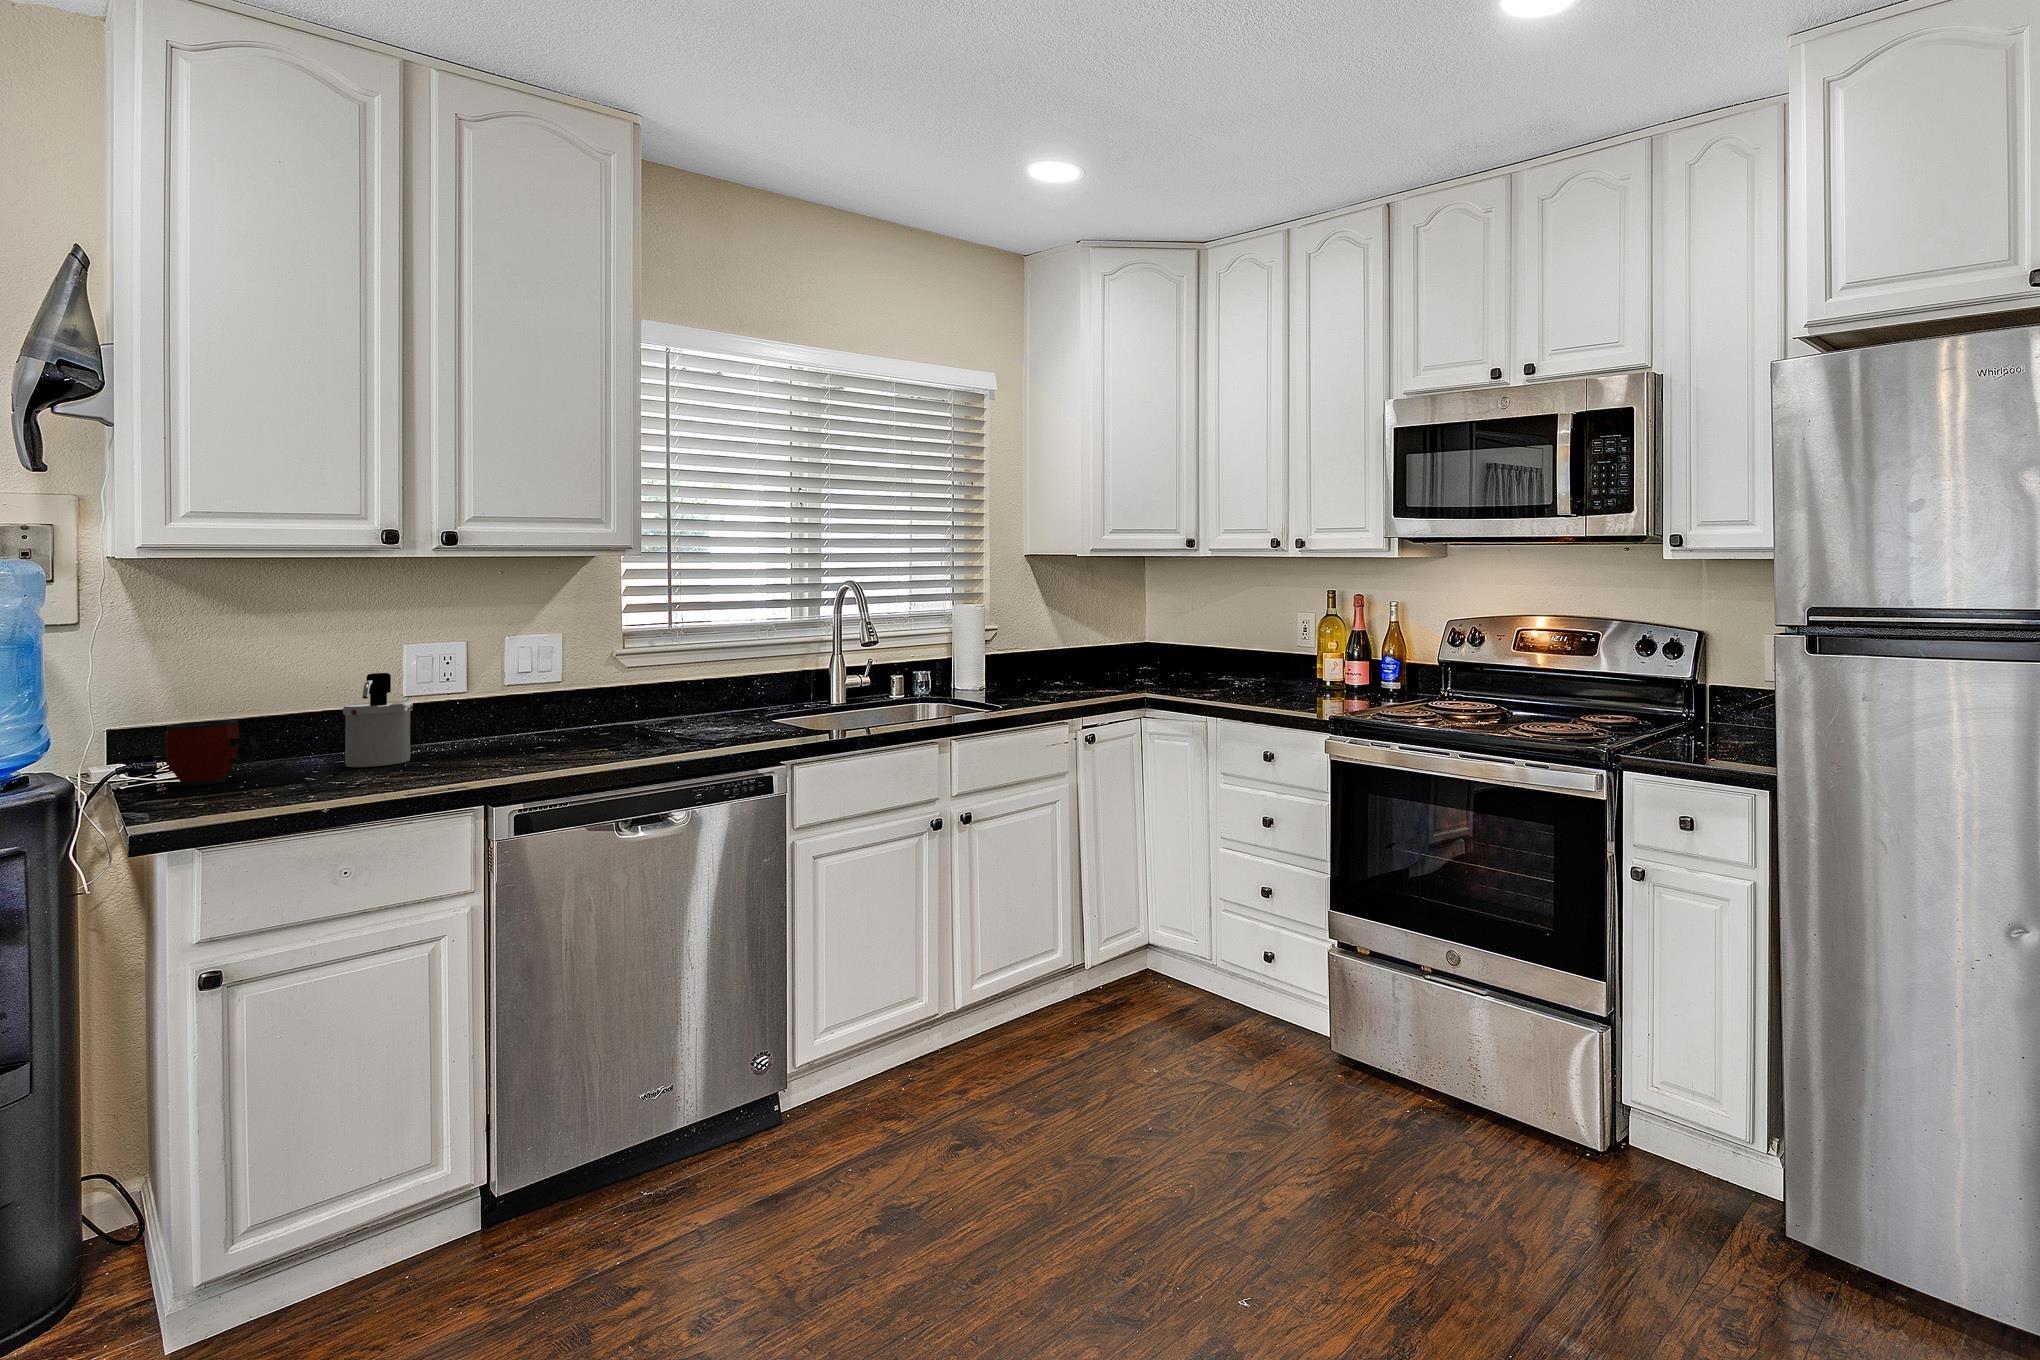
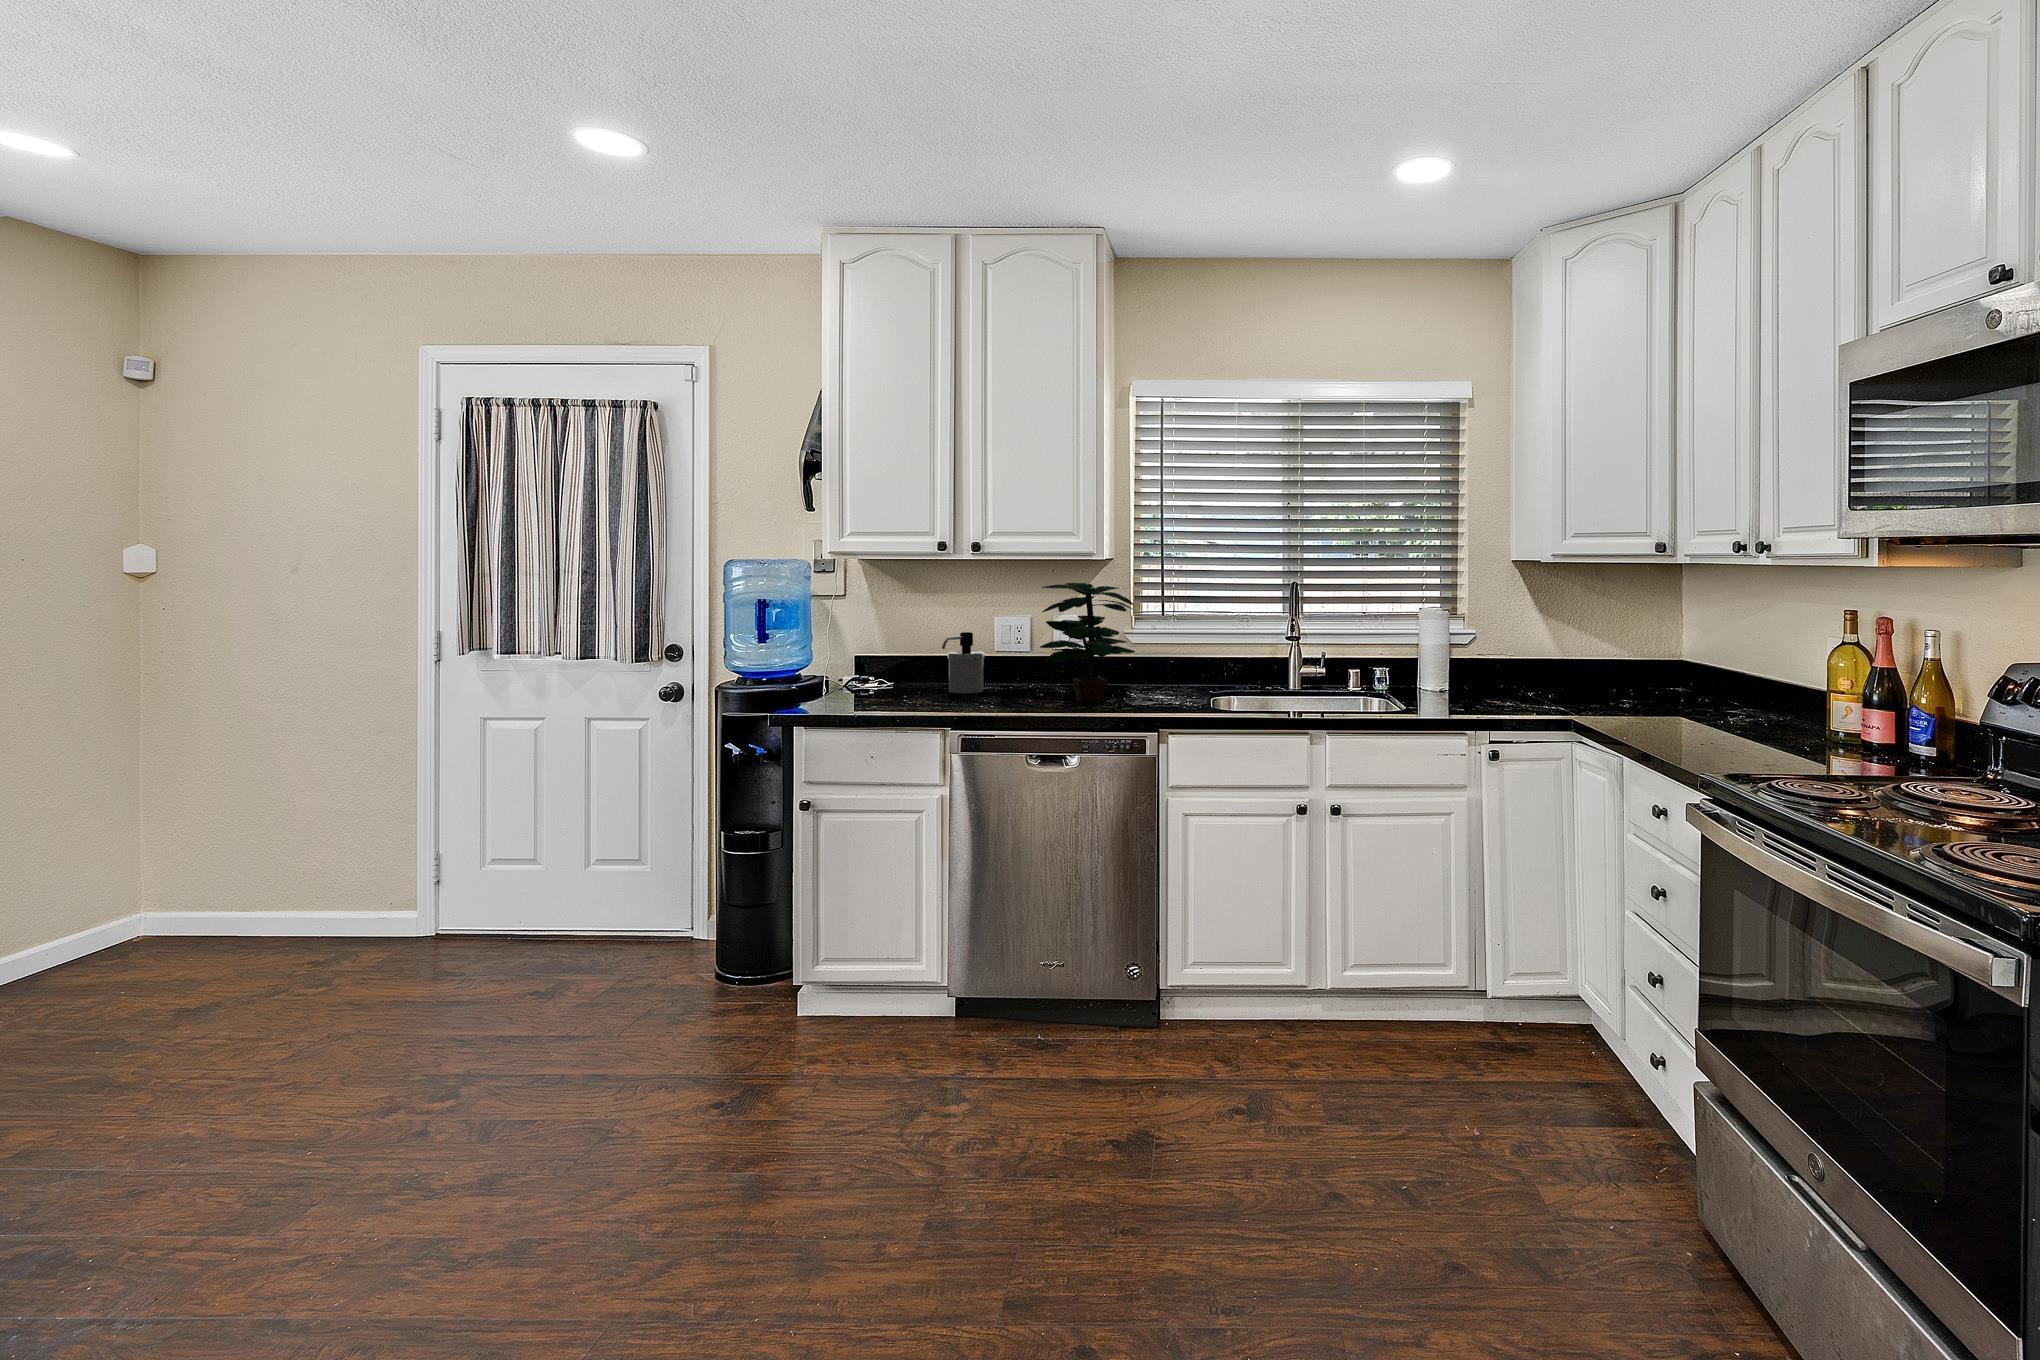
potted plant: none [546,594,700,749] -> present [1040,583,1135,703]
mug: present [165,720,259,786] -> none [866,654,902,692]

